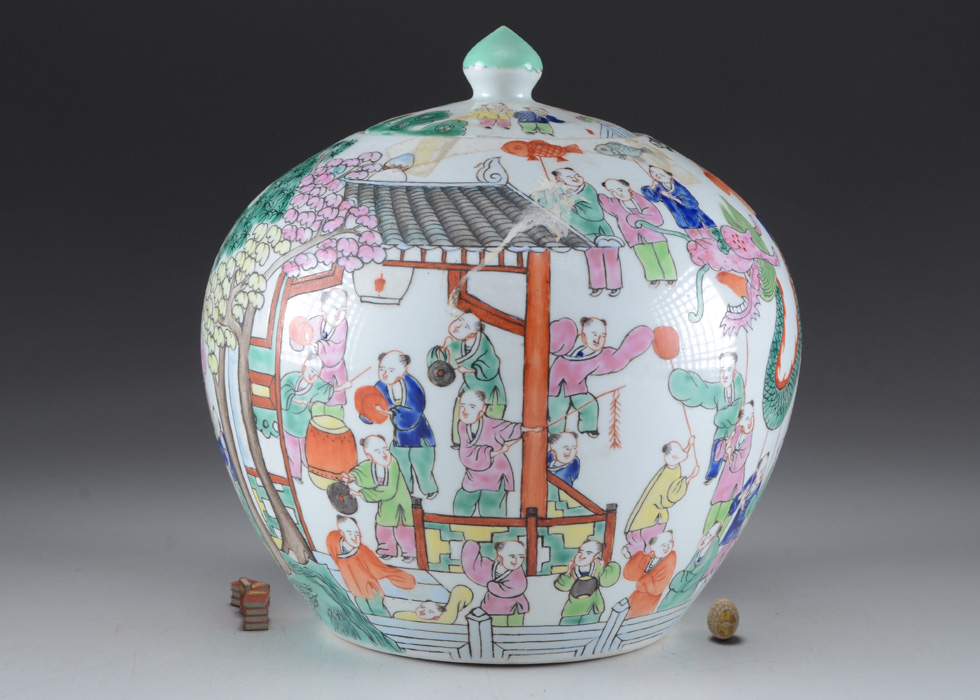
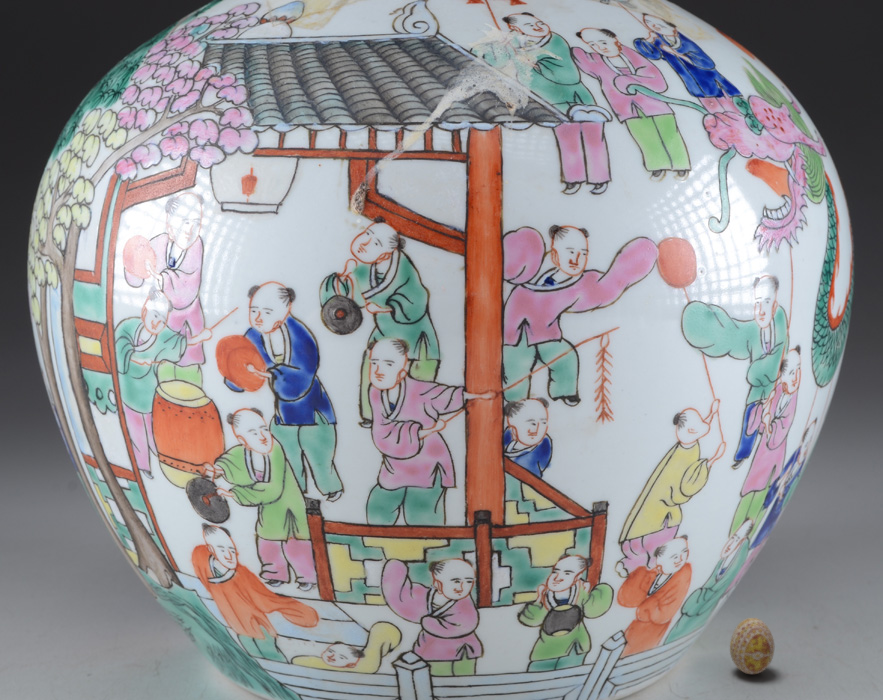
book: present [231,577,270,630] -> none [90,594,144,671]

